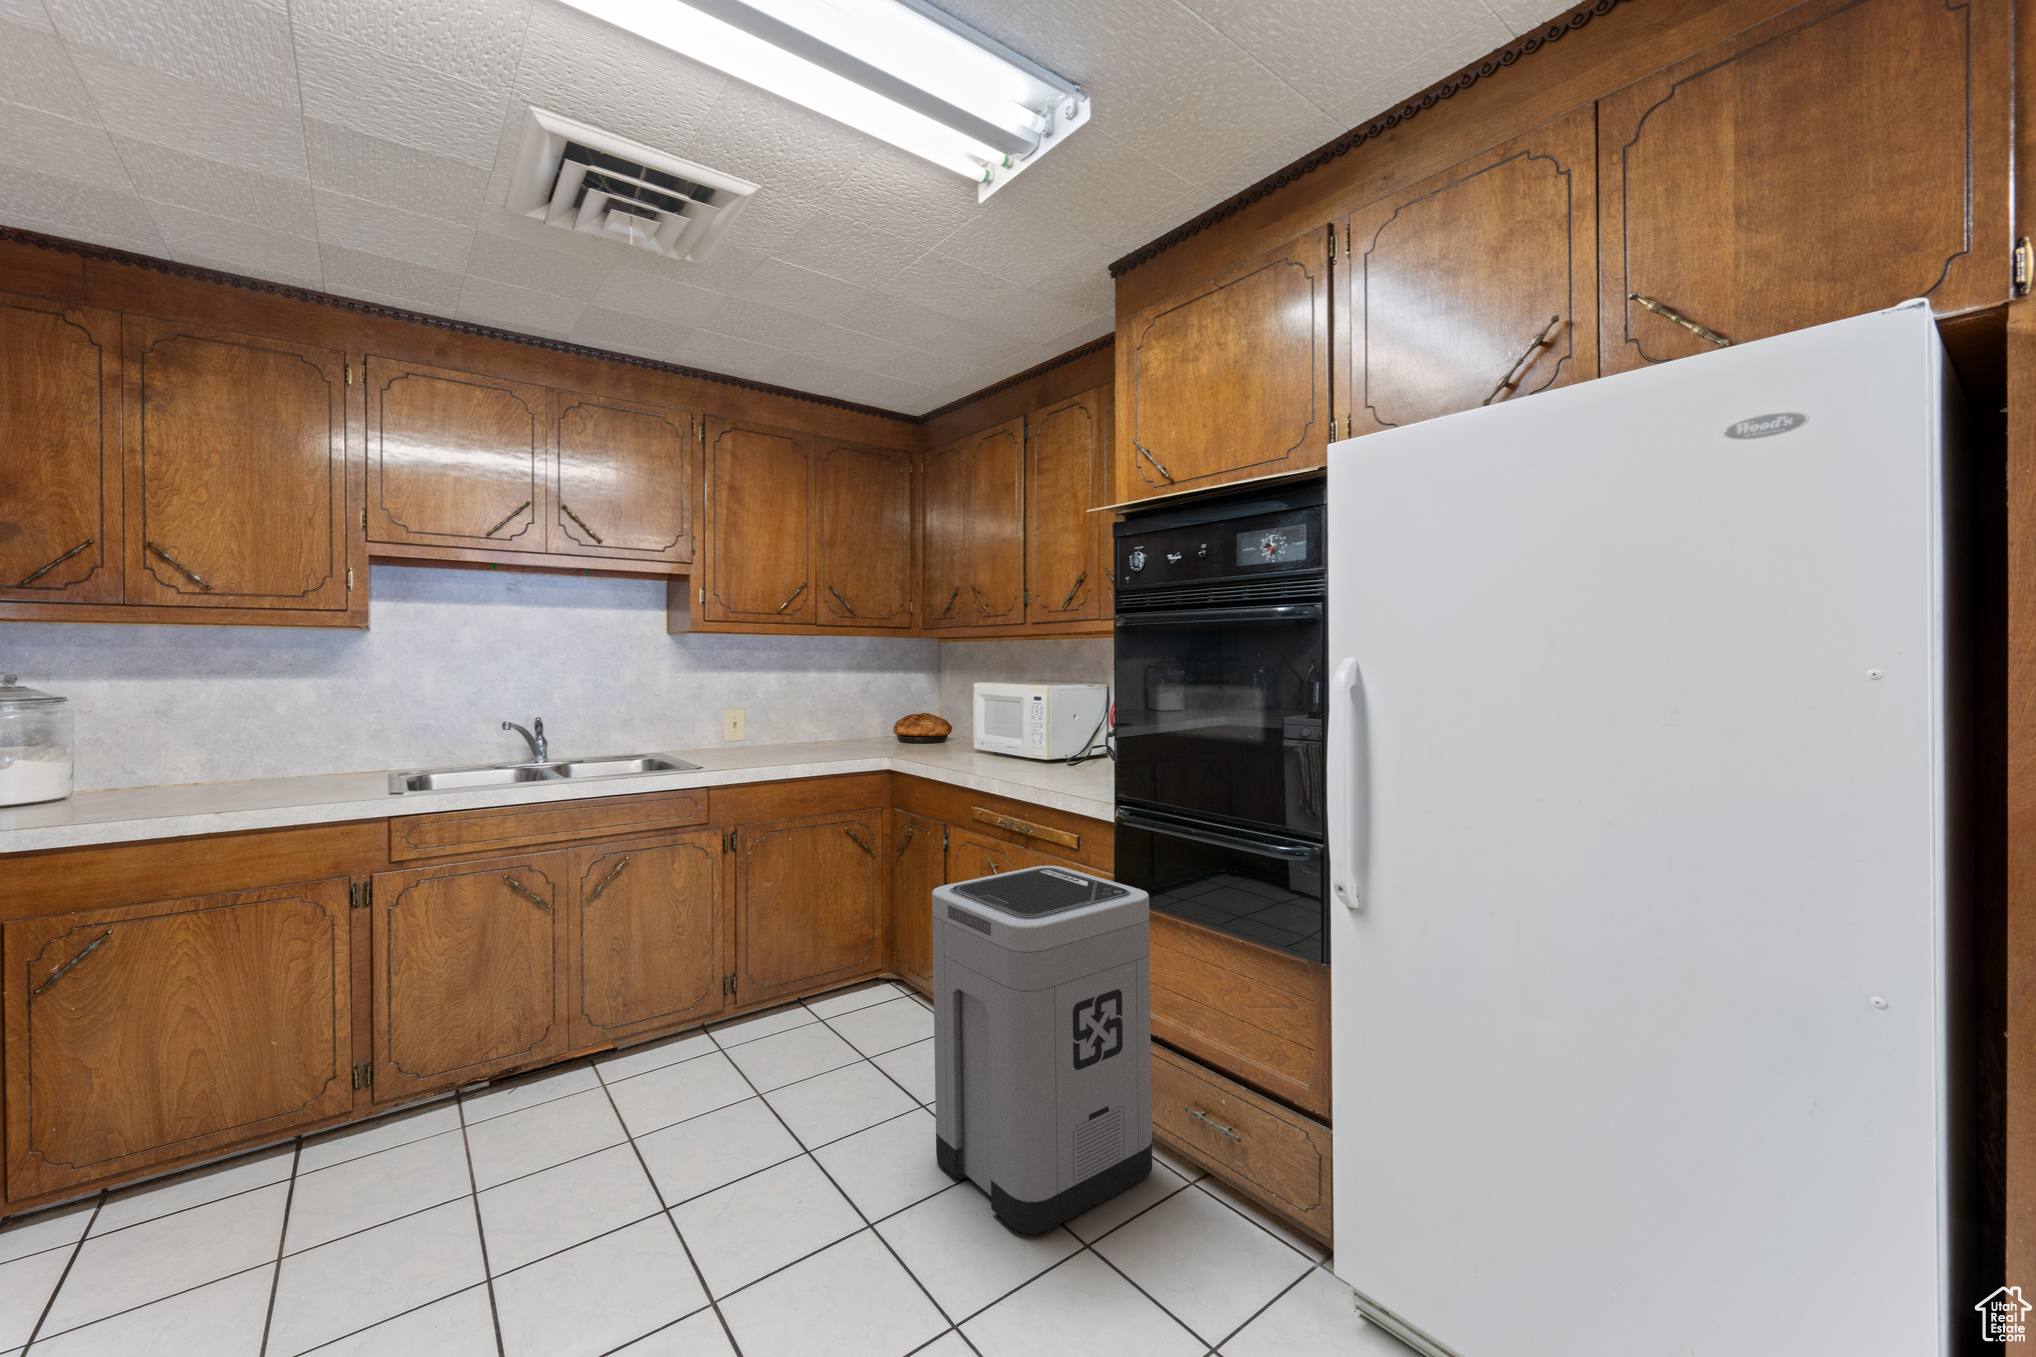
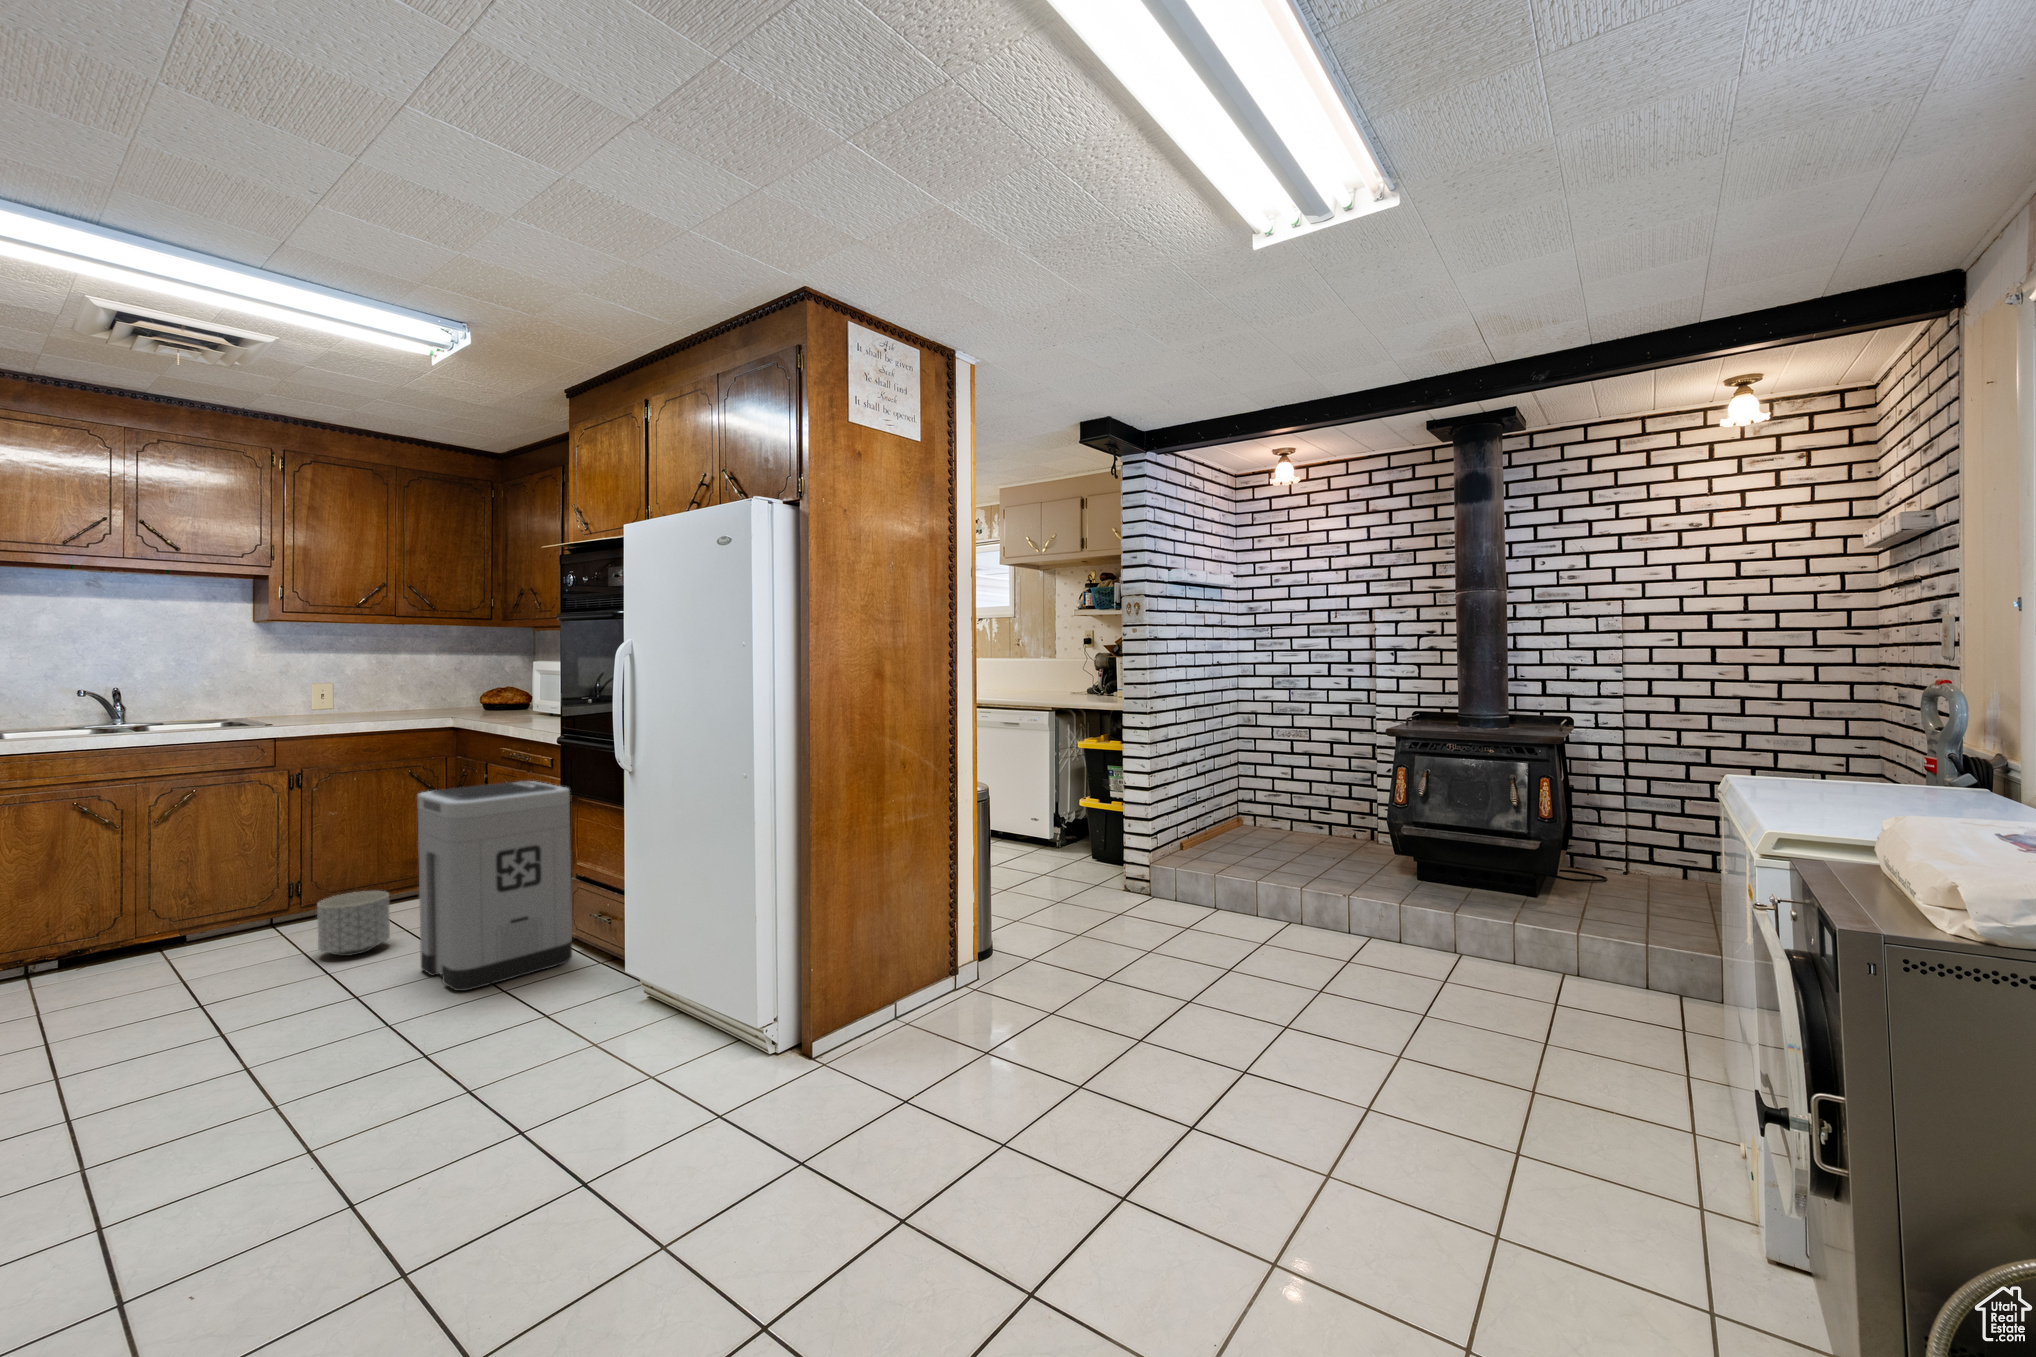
planter: none [782,1008,865,1108] -> present [317,891,390,956]

